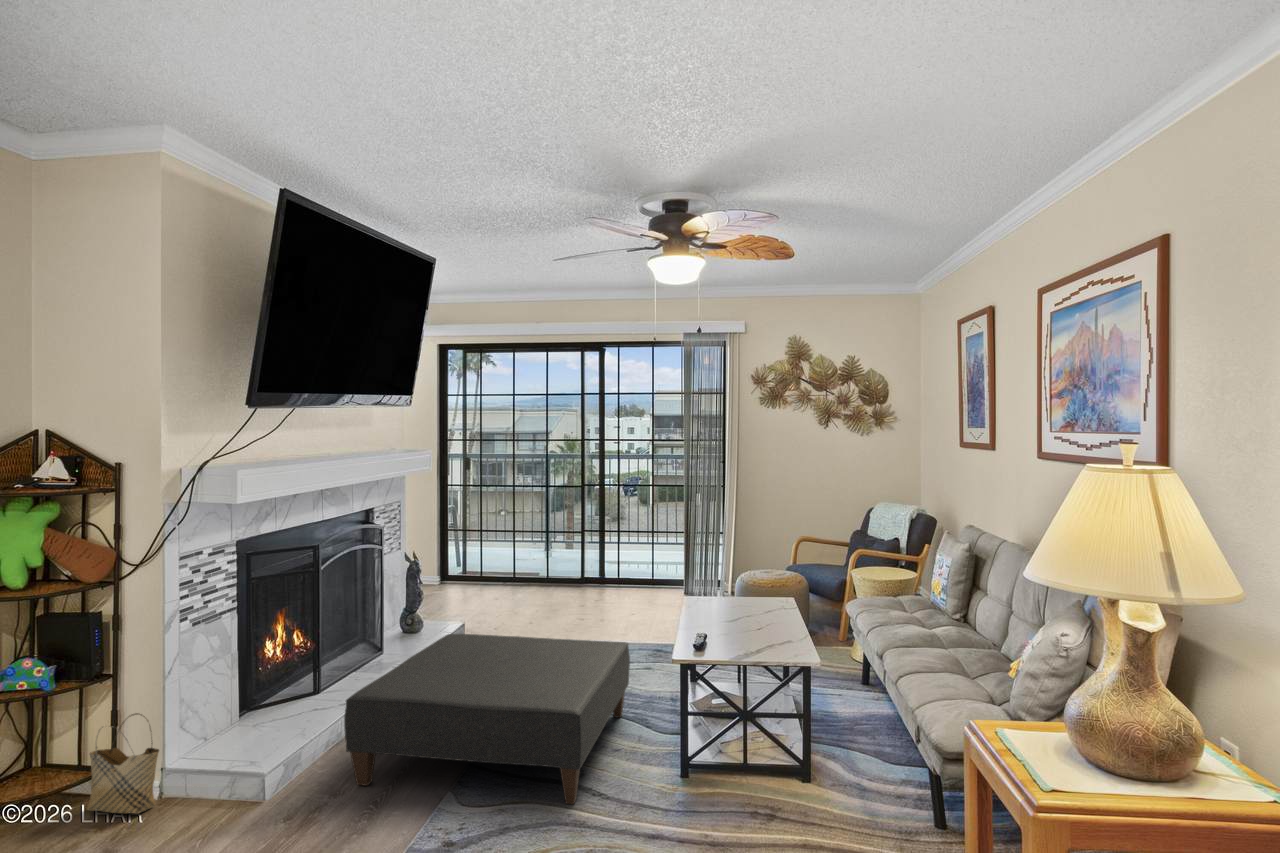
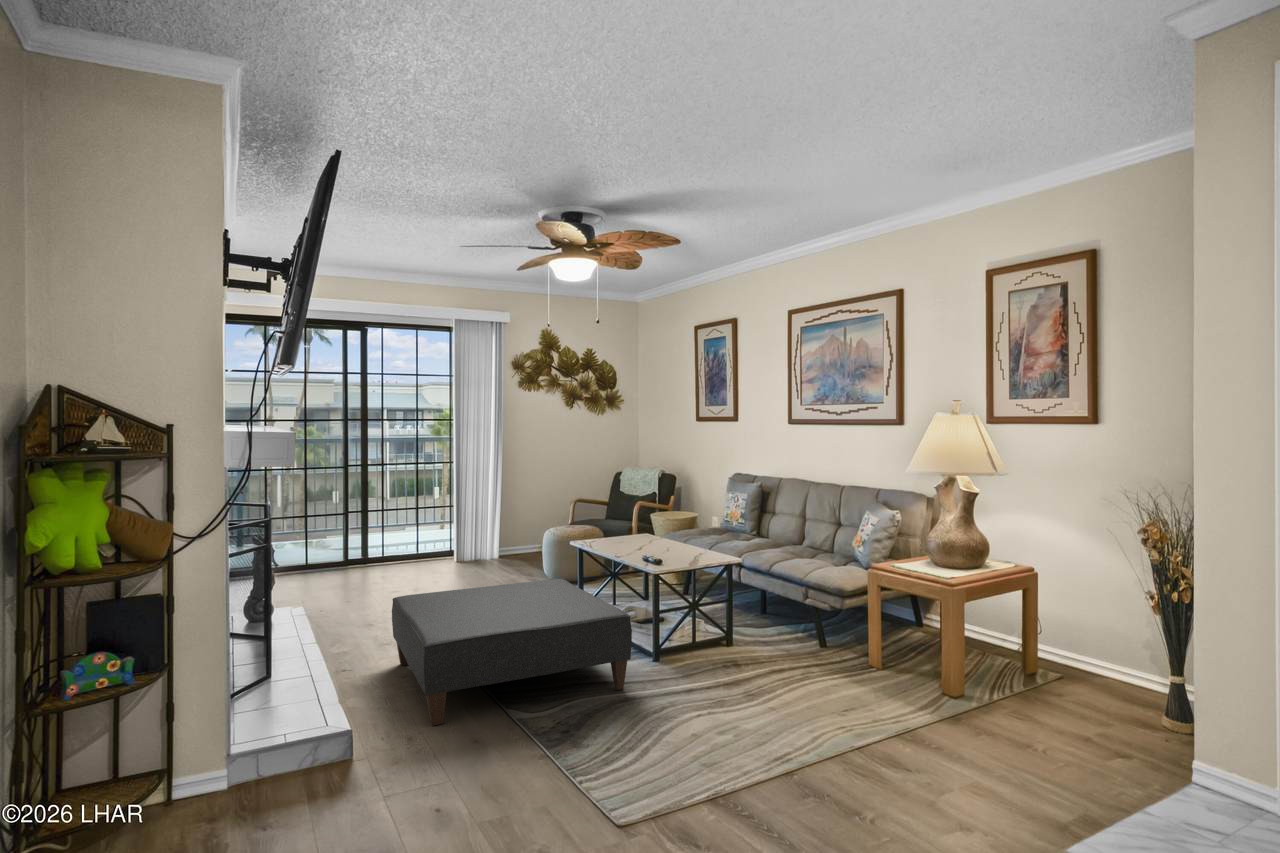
woven basket: present [87,713,159,814] -> none [172,701,257,818]

